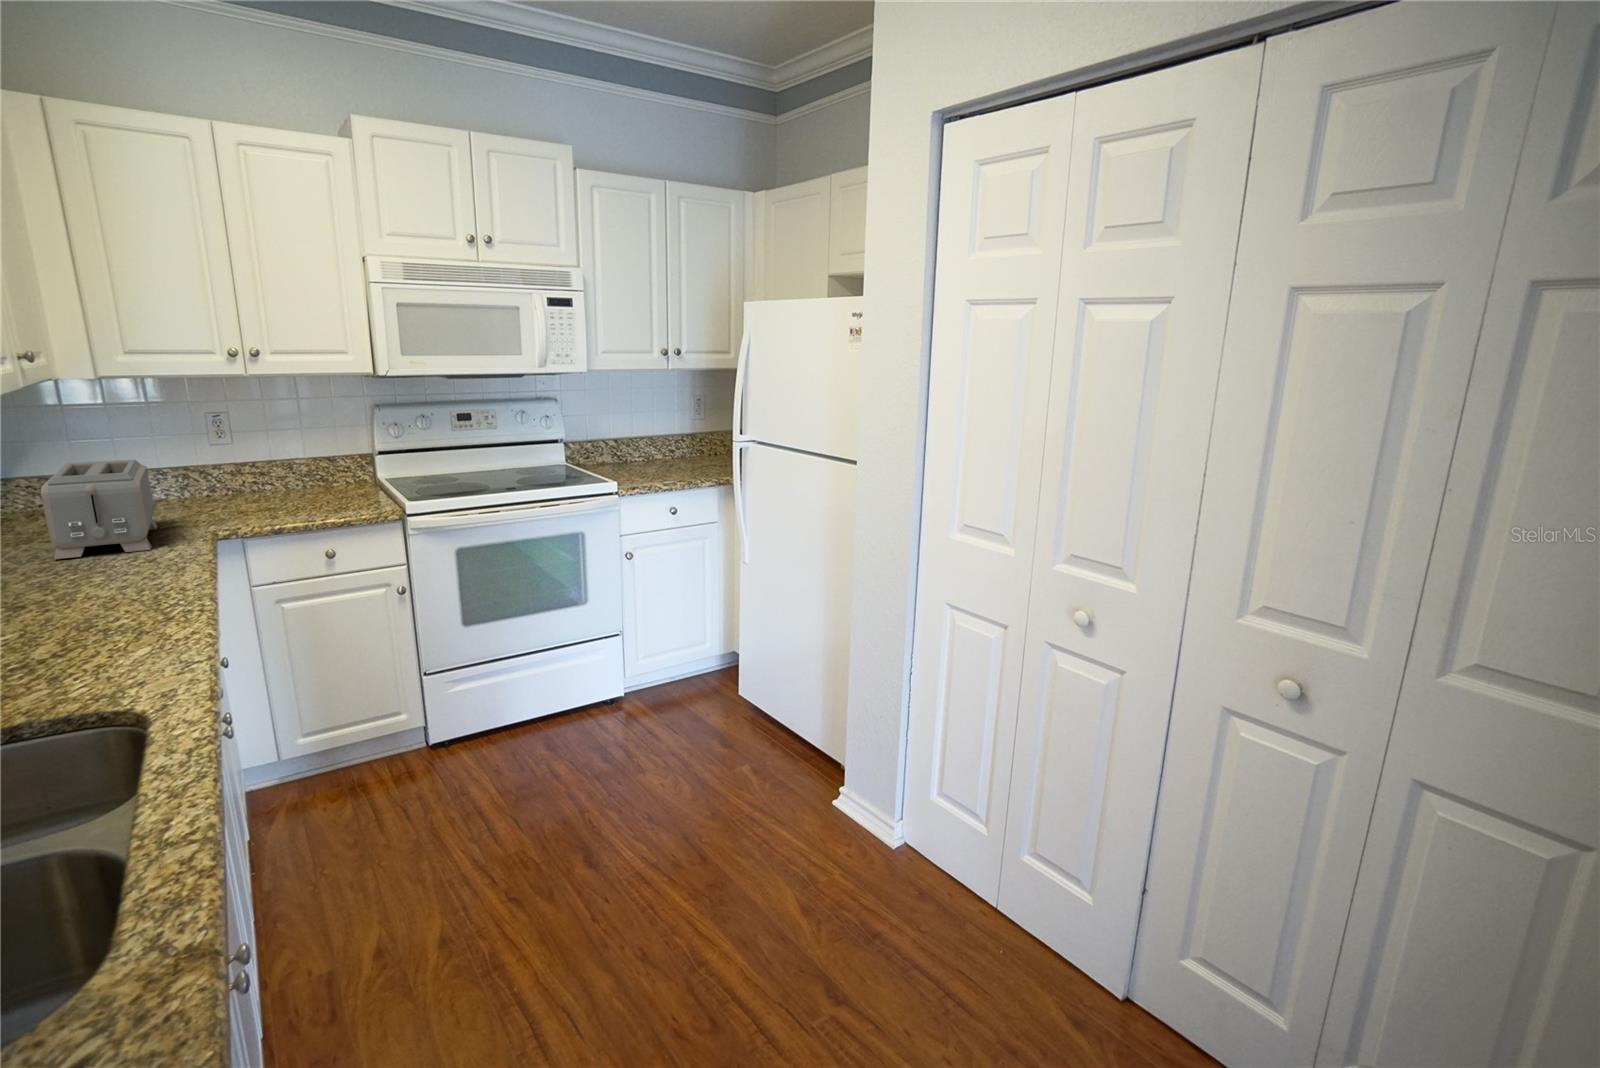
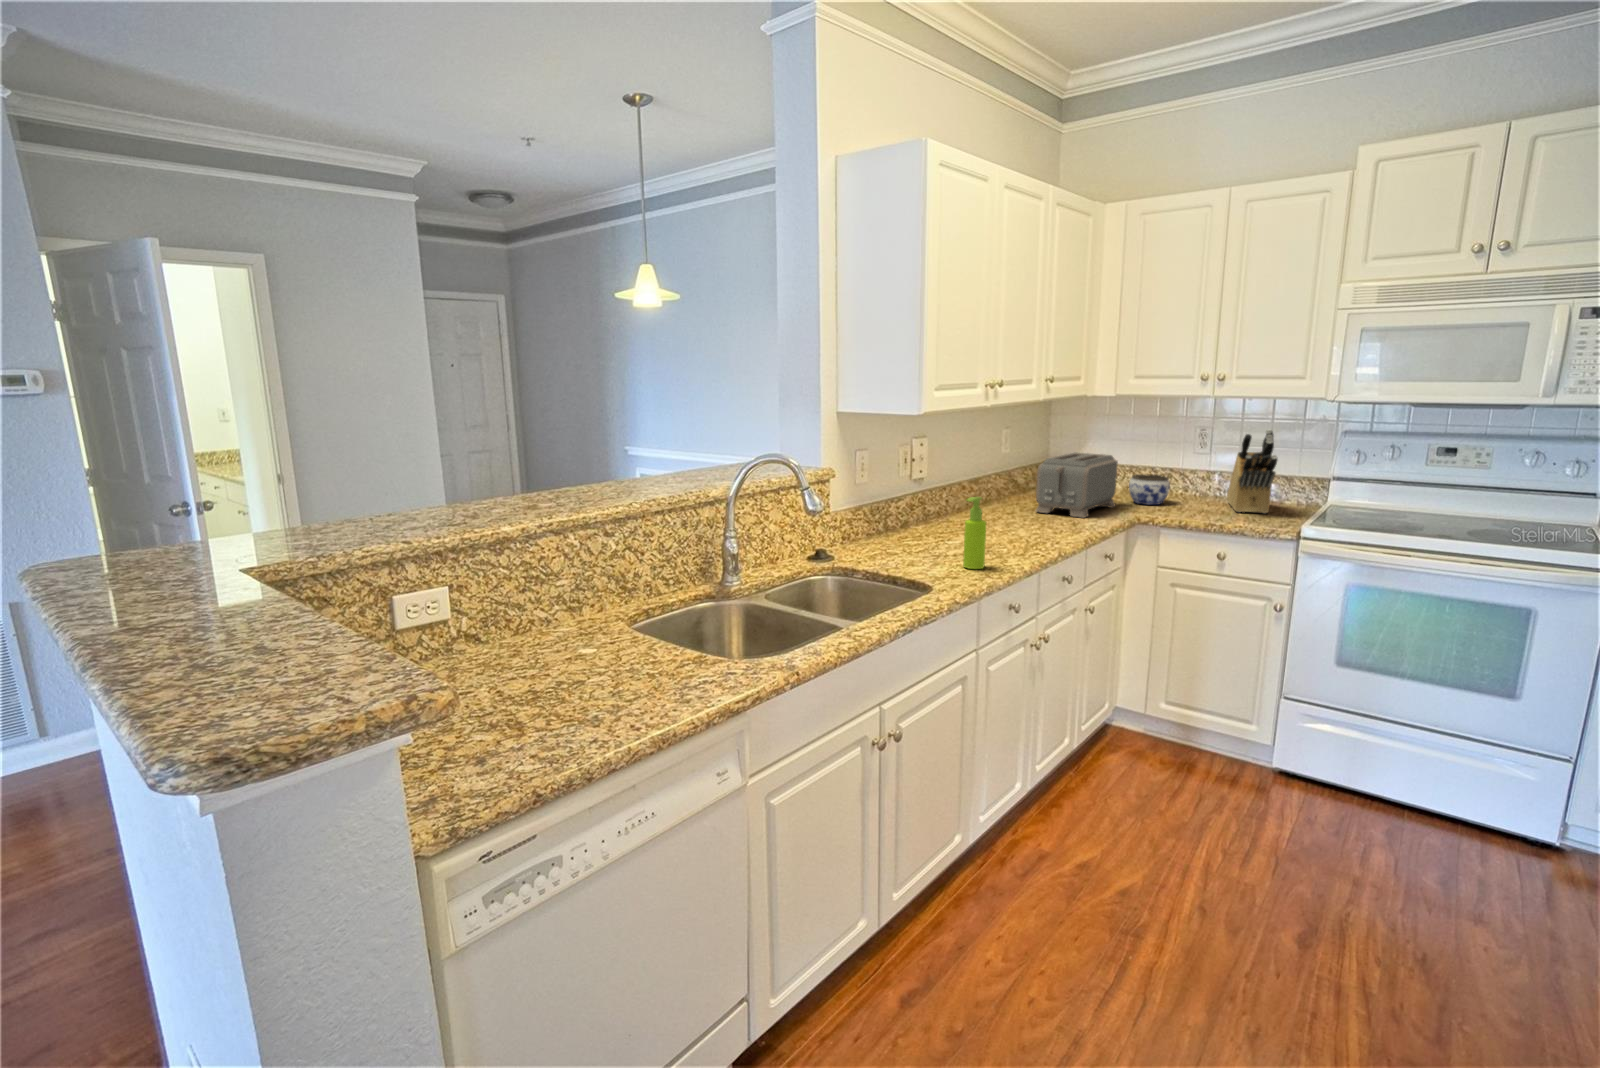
knife block: none [275,409,350,503] -> present [1227,430,1277,513]
jar: none [156,476,216,517] -> present [1129,474,1170,505]
soap dispenser: none [115,547,168,660] -> present [963,497,986,569]

